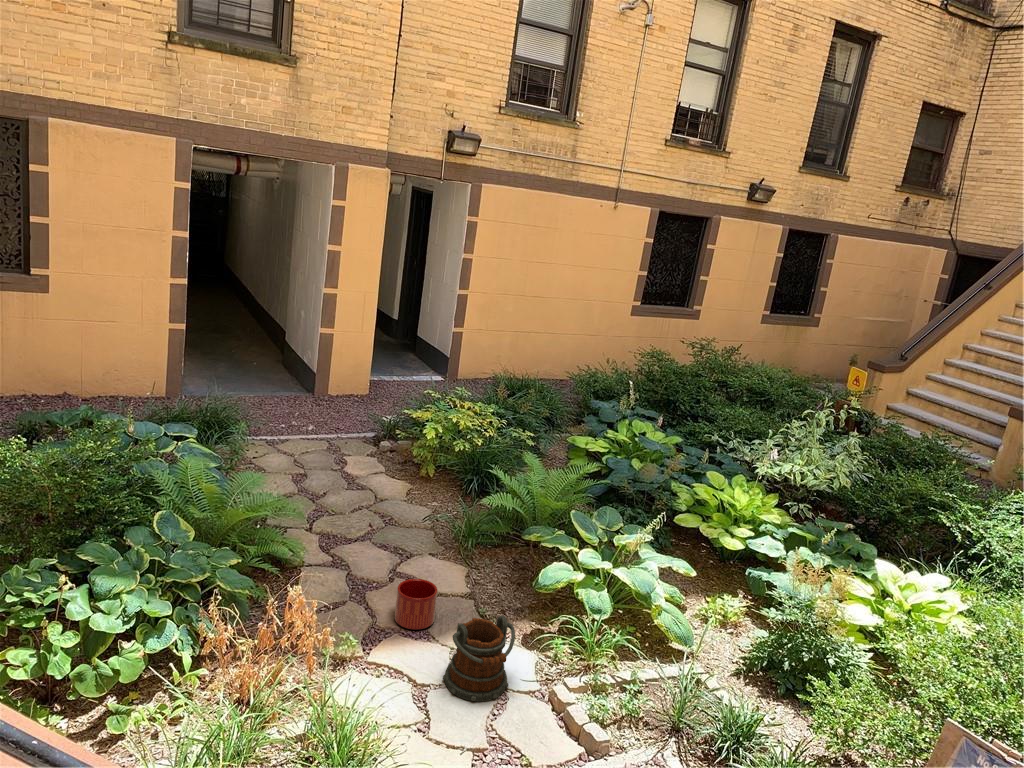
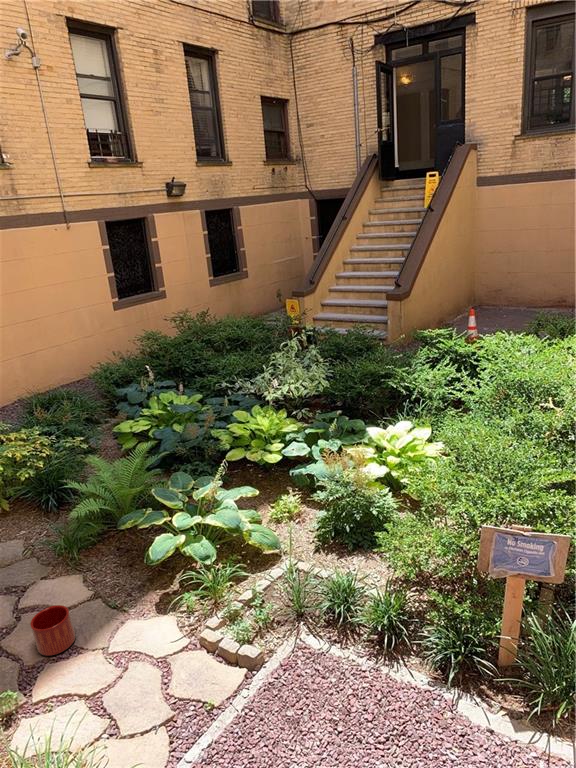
bucket: present [443,615,515,702] -> none [105,603,165,688]

